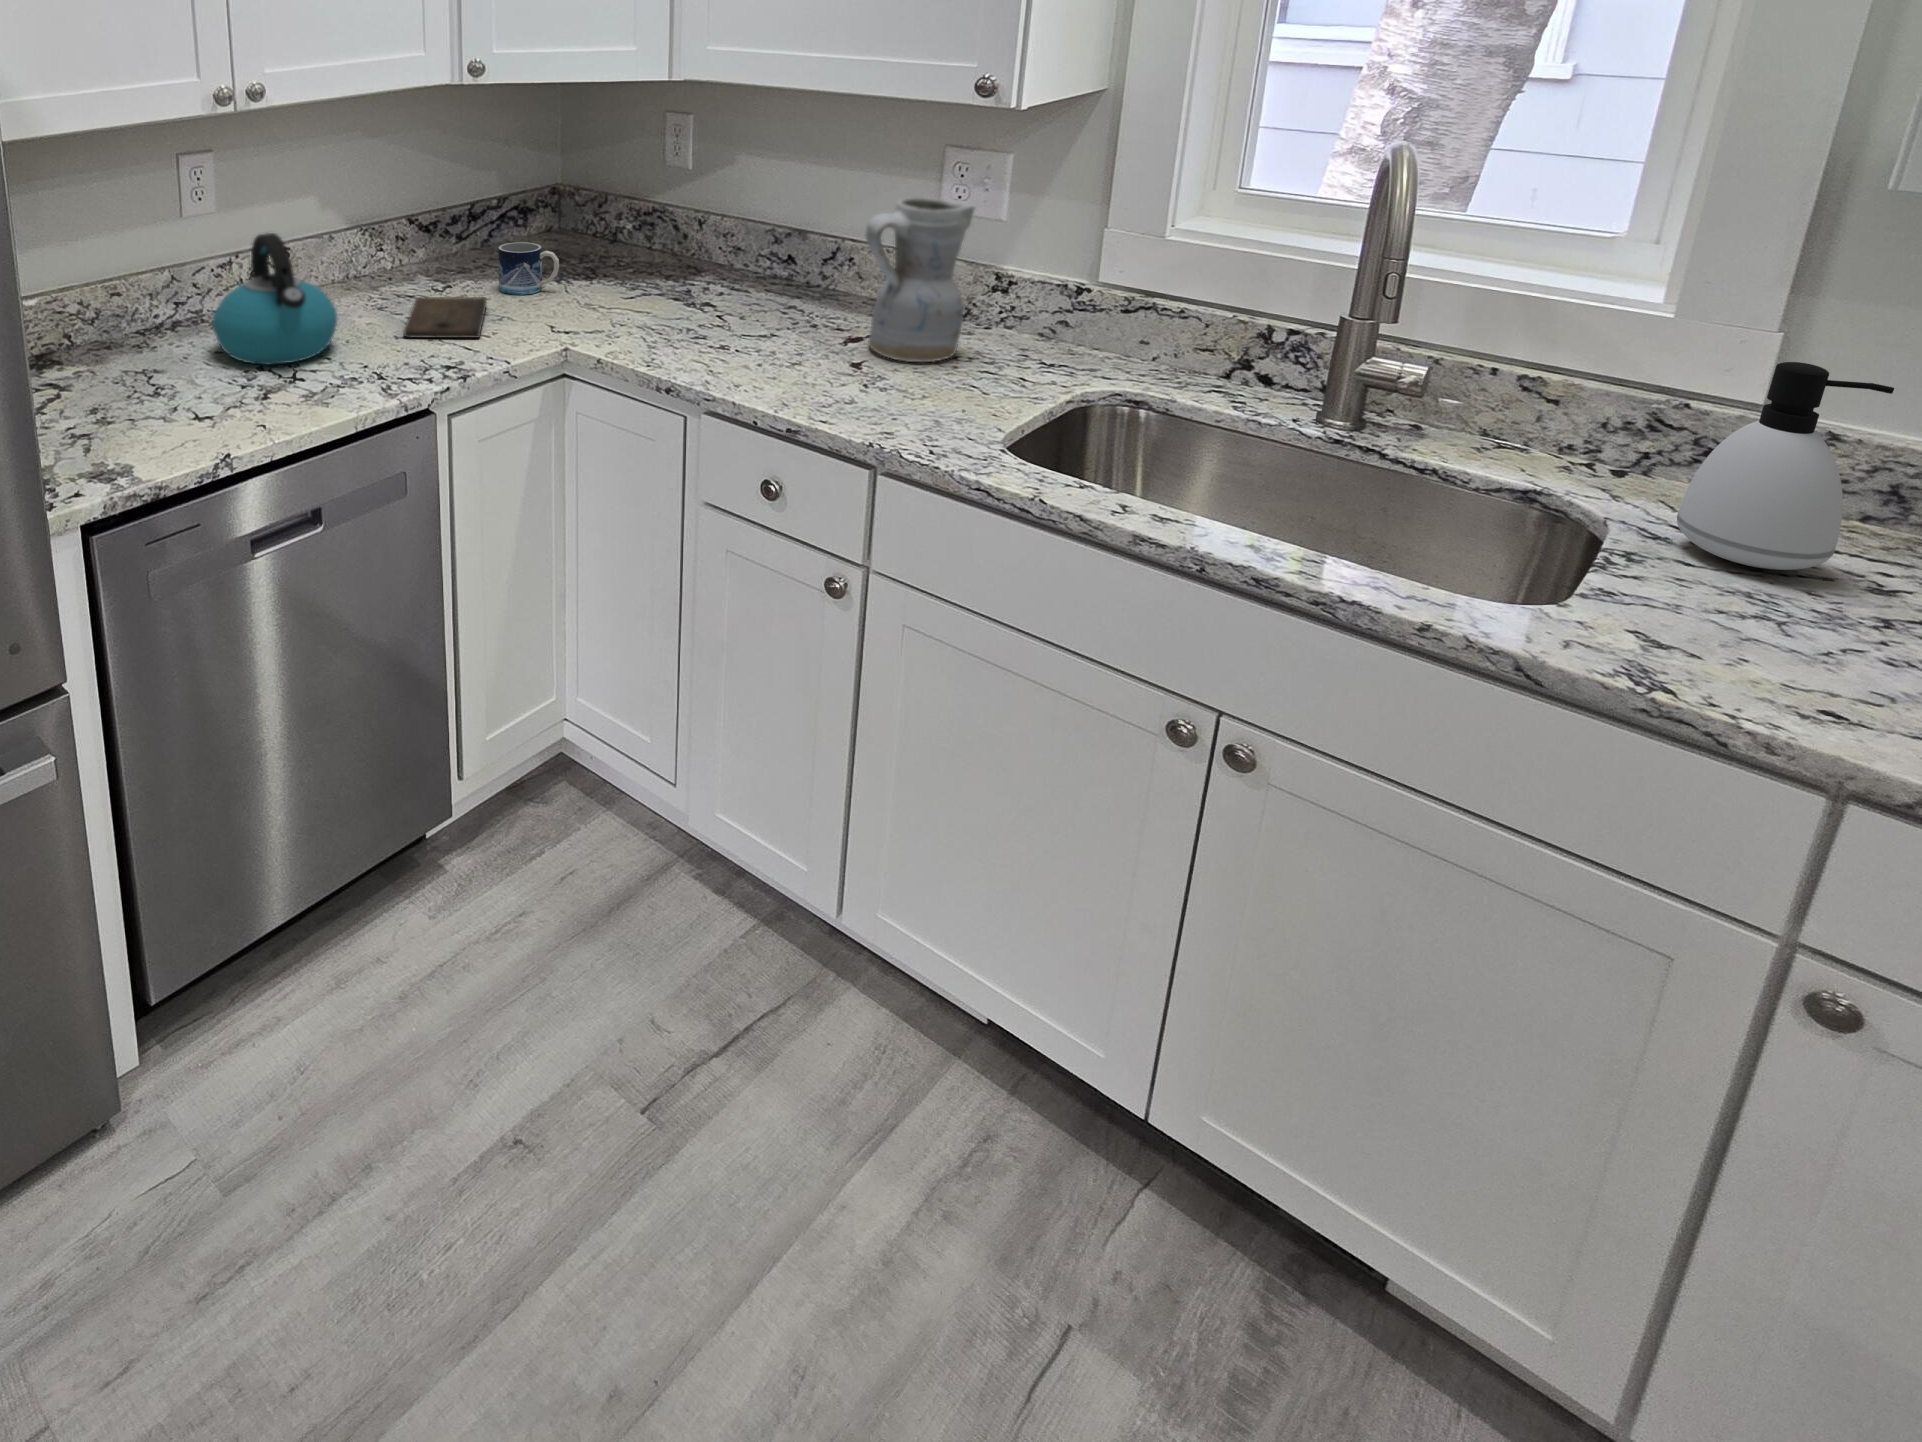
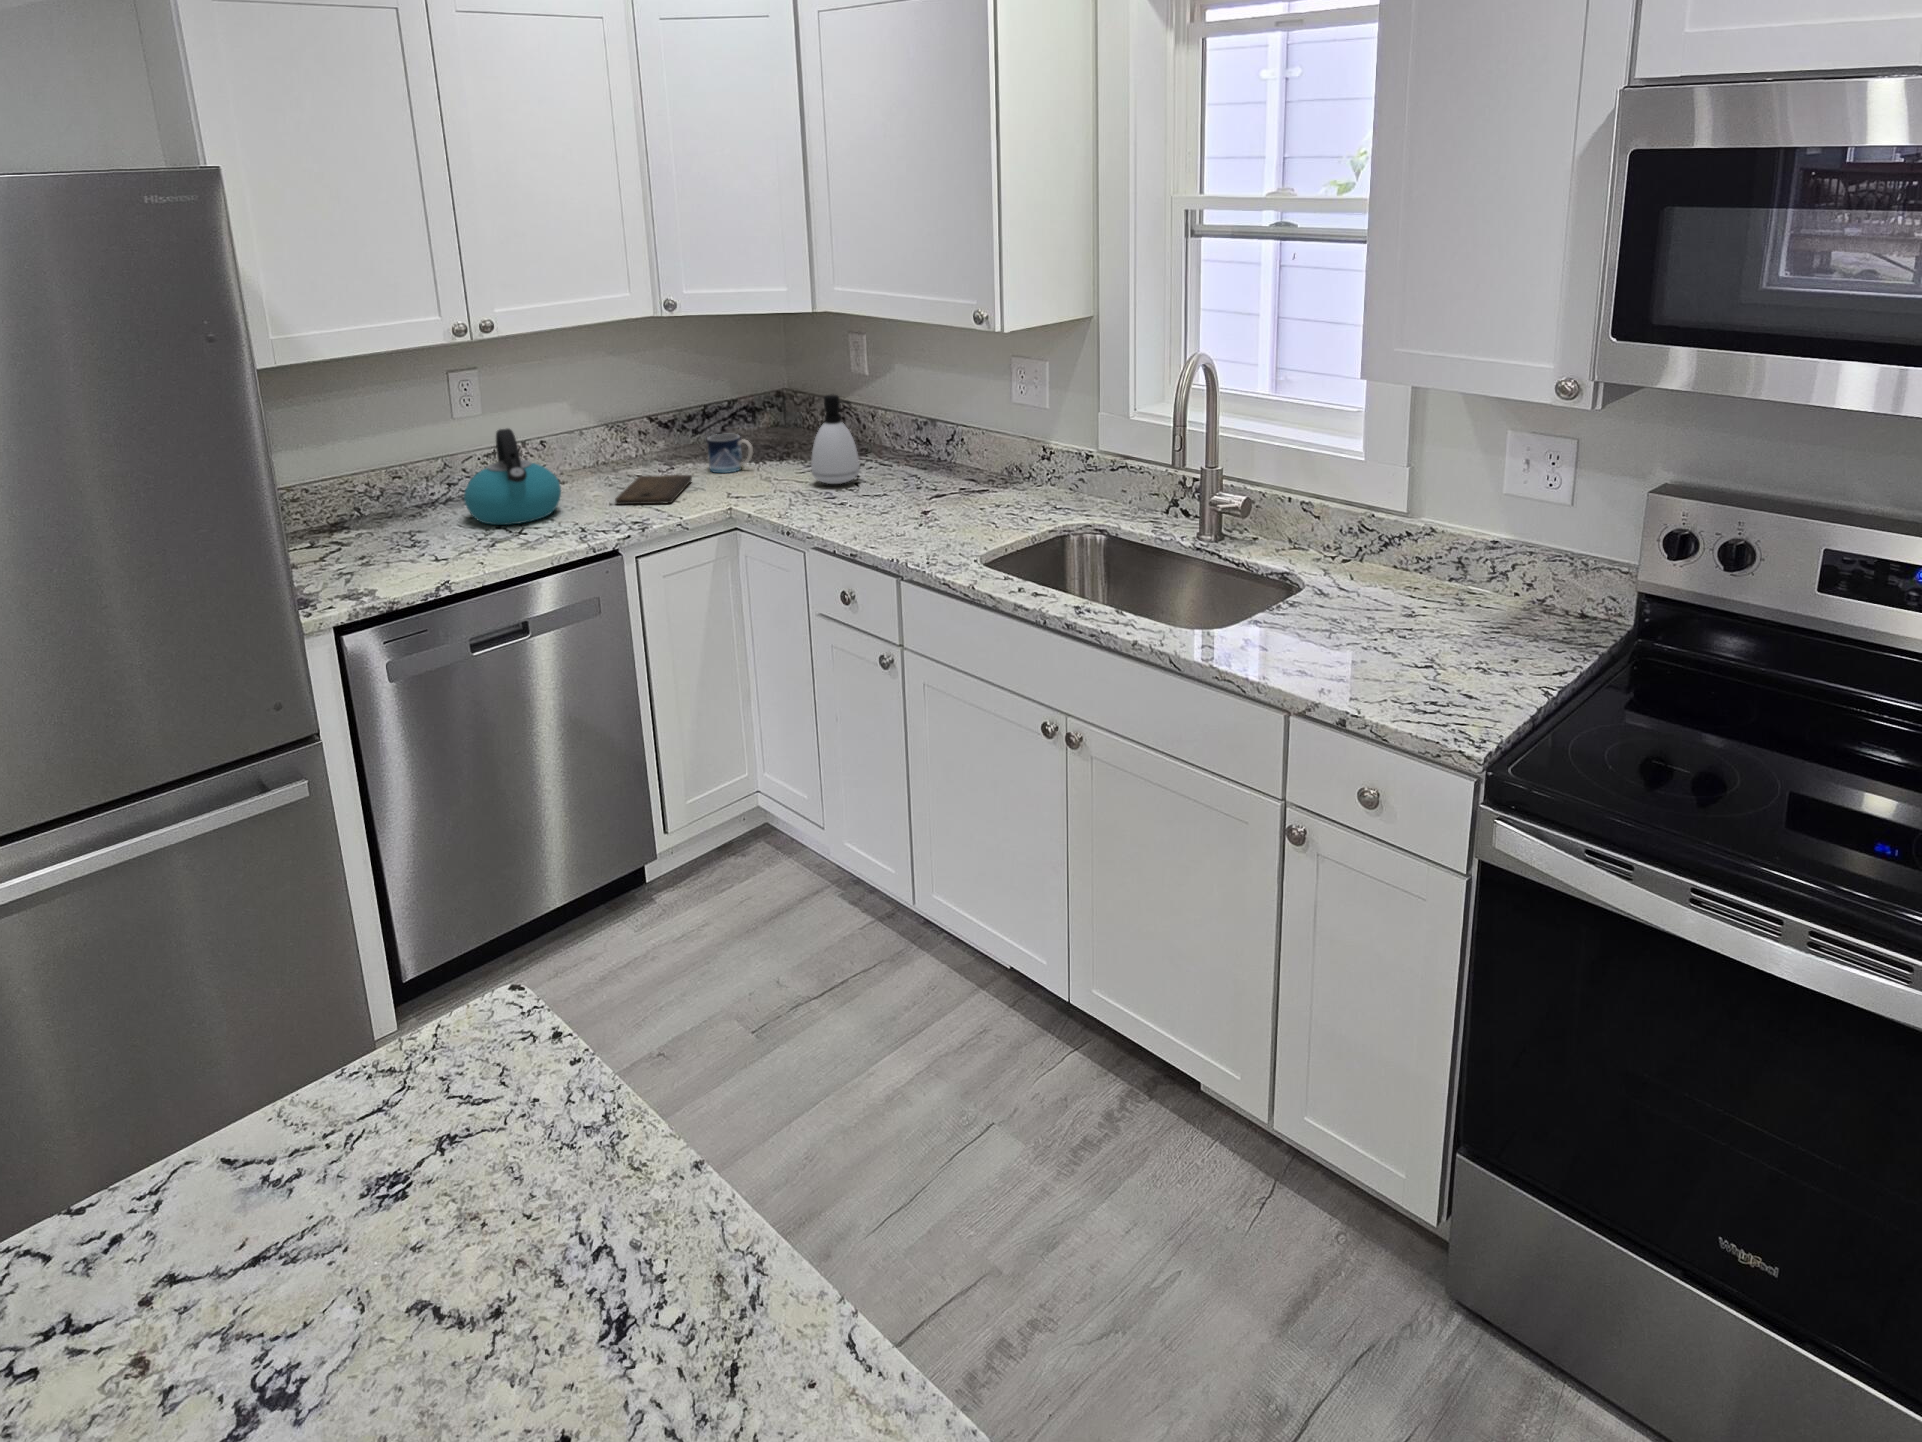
ceramic pitcher: present [865,197,975,362] -> none [929,394,1005,510]
soap dispenser: present [1677,362,1894,570] -> present [811,394,860,484]

